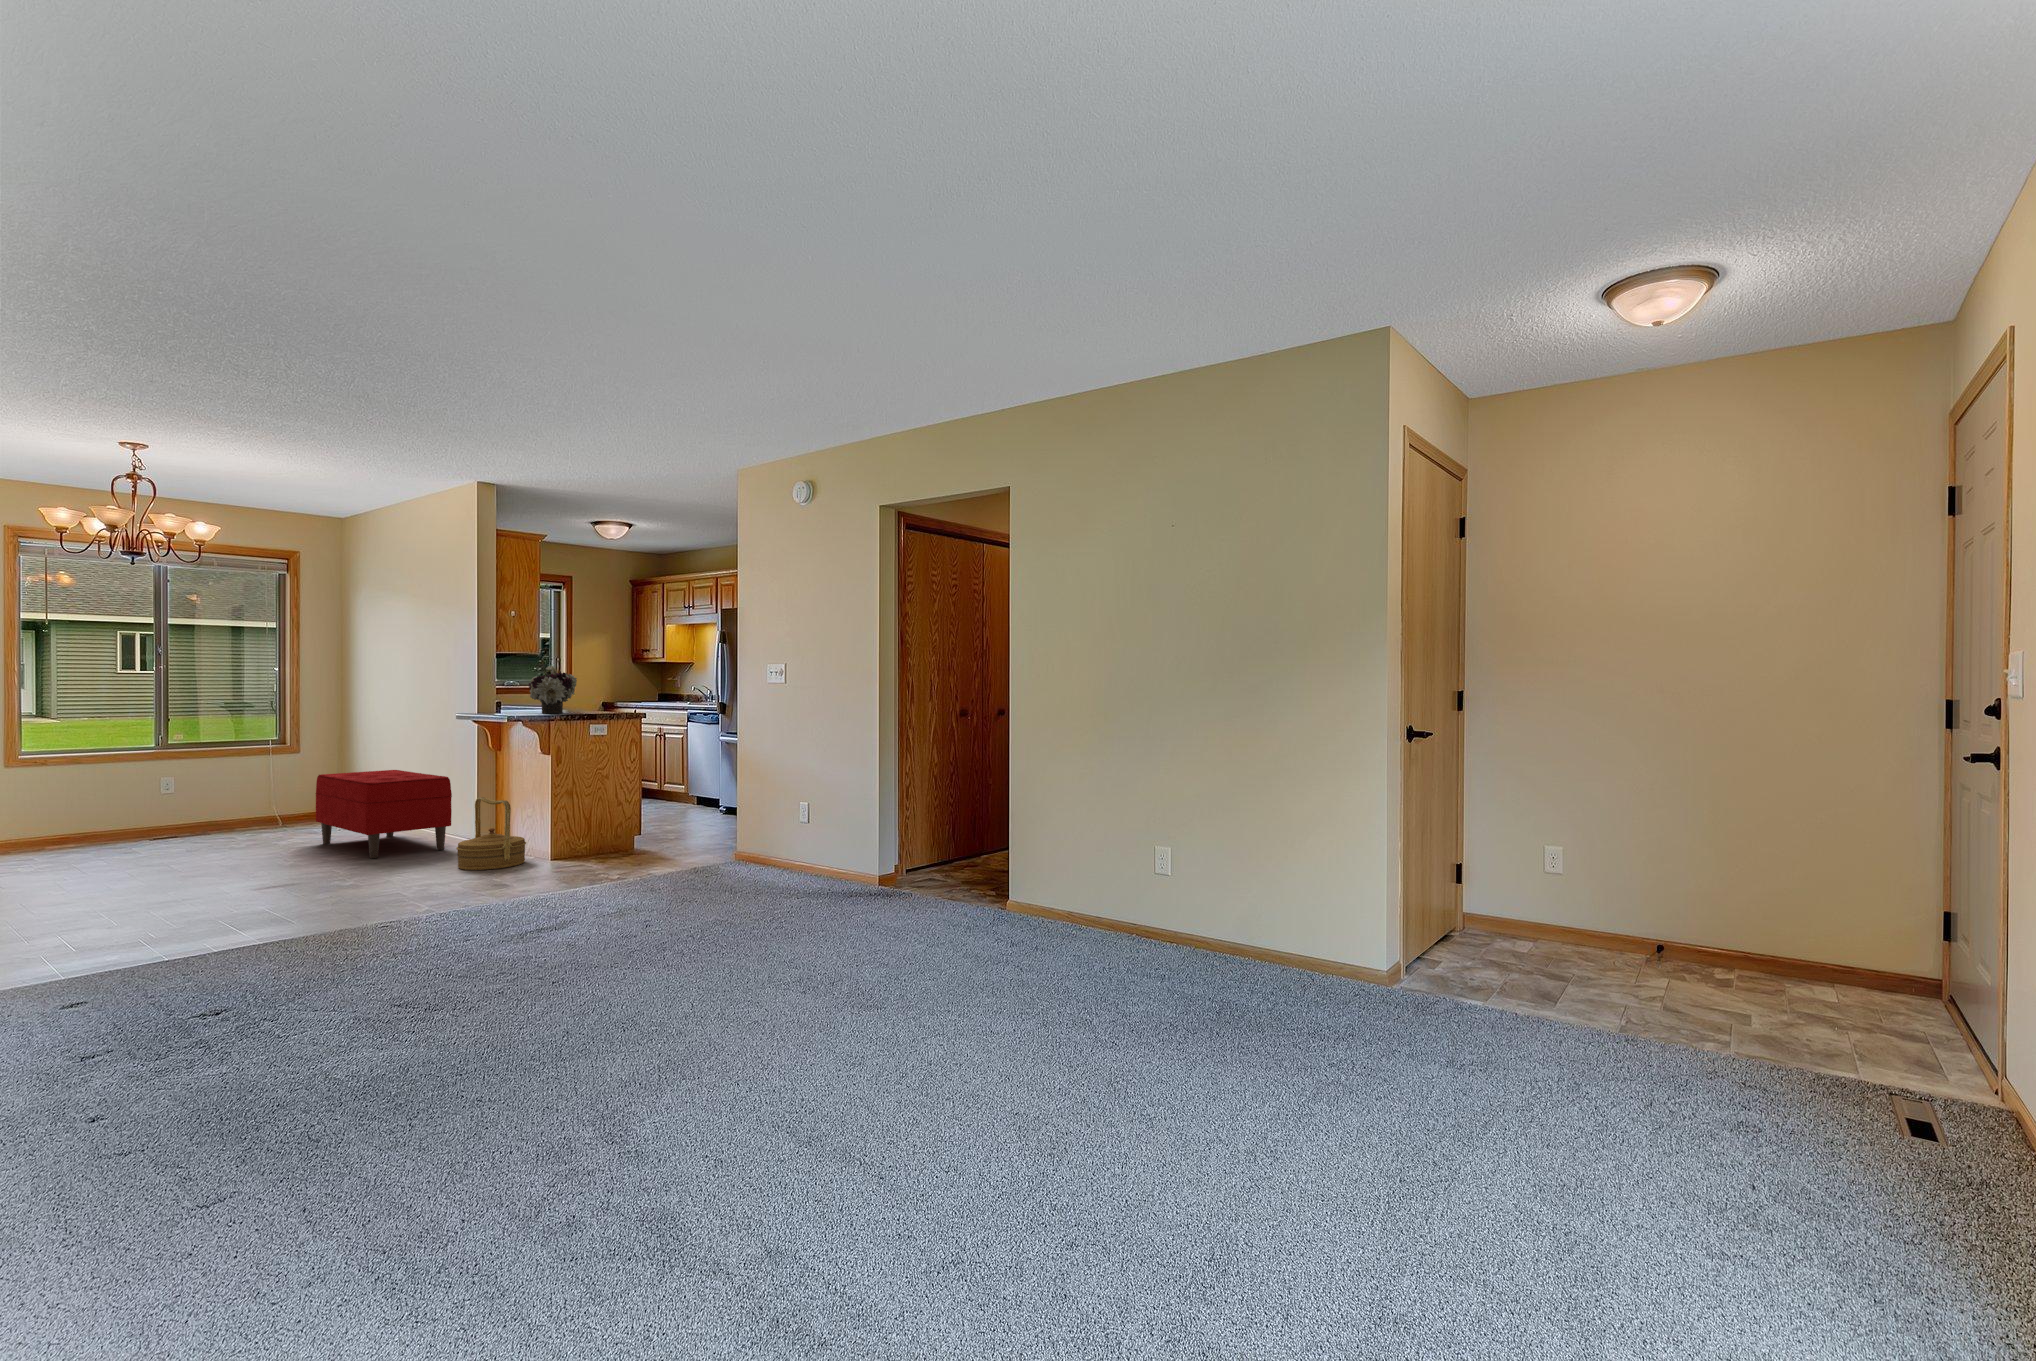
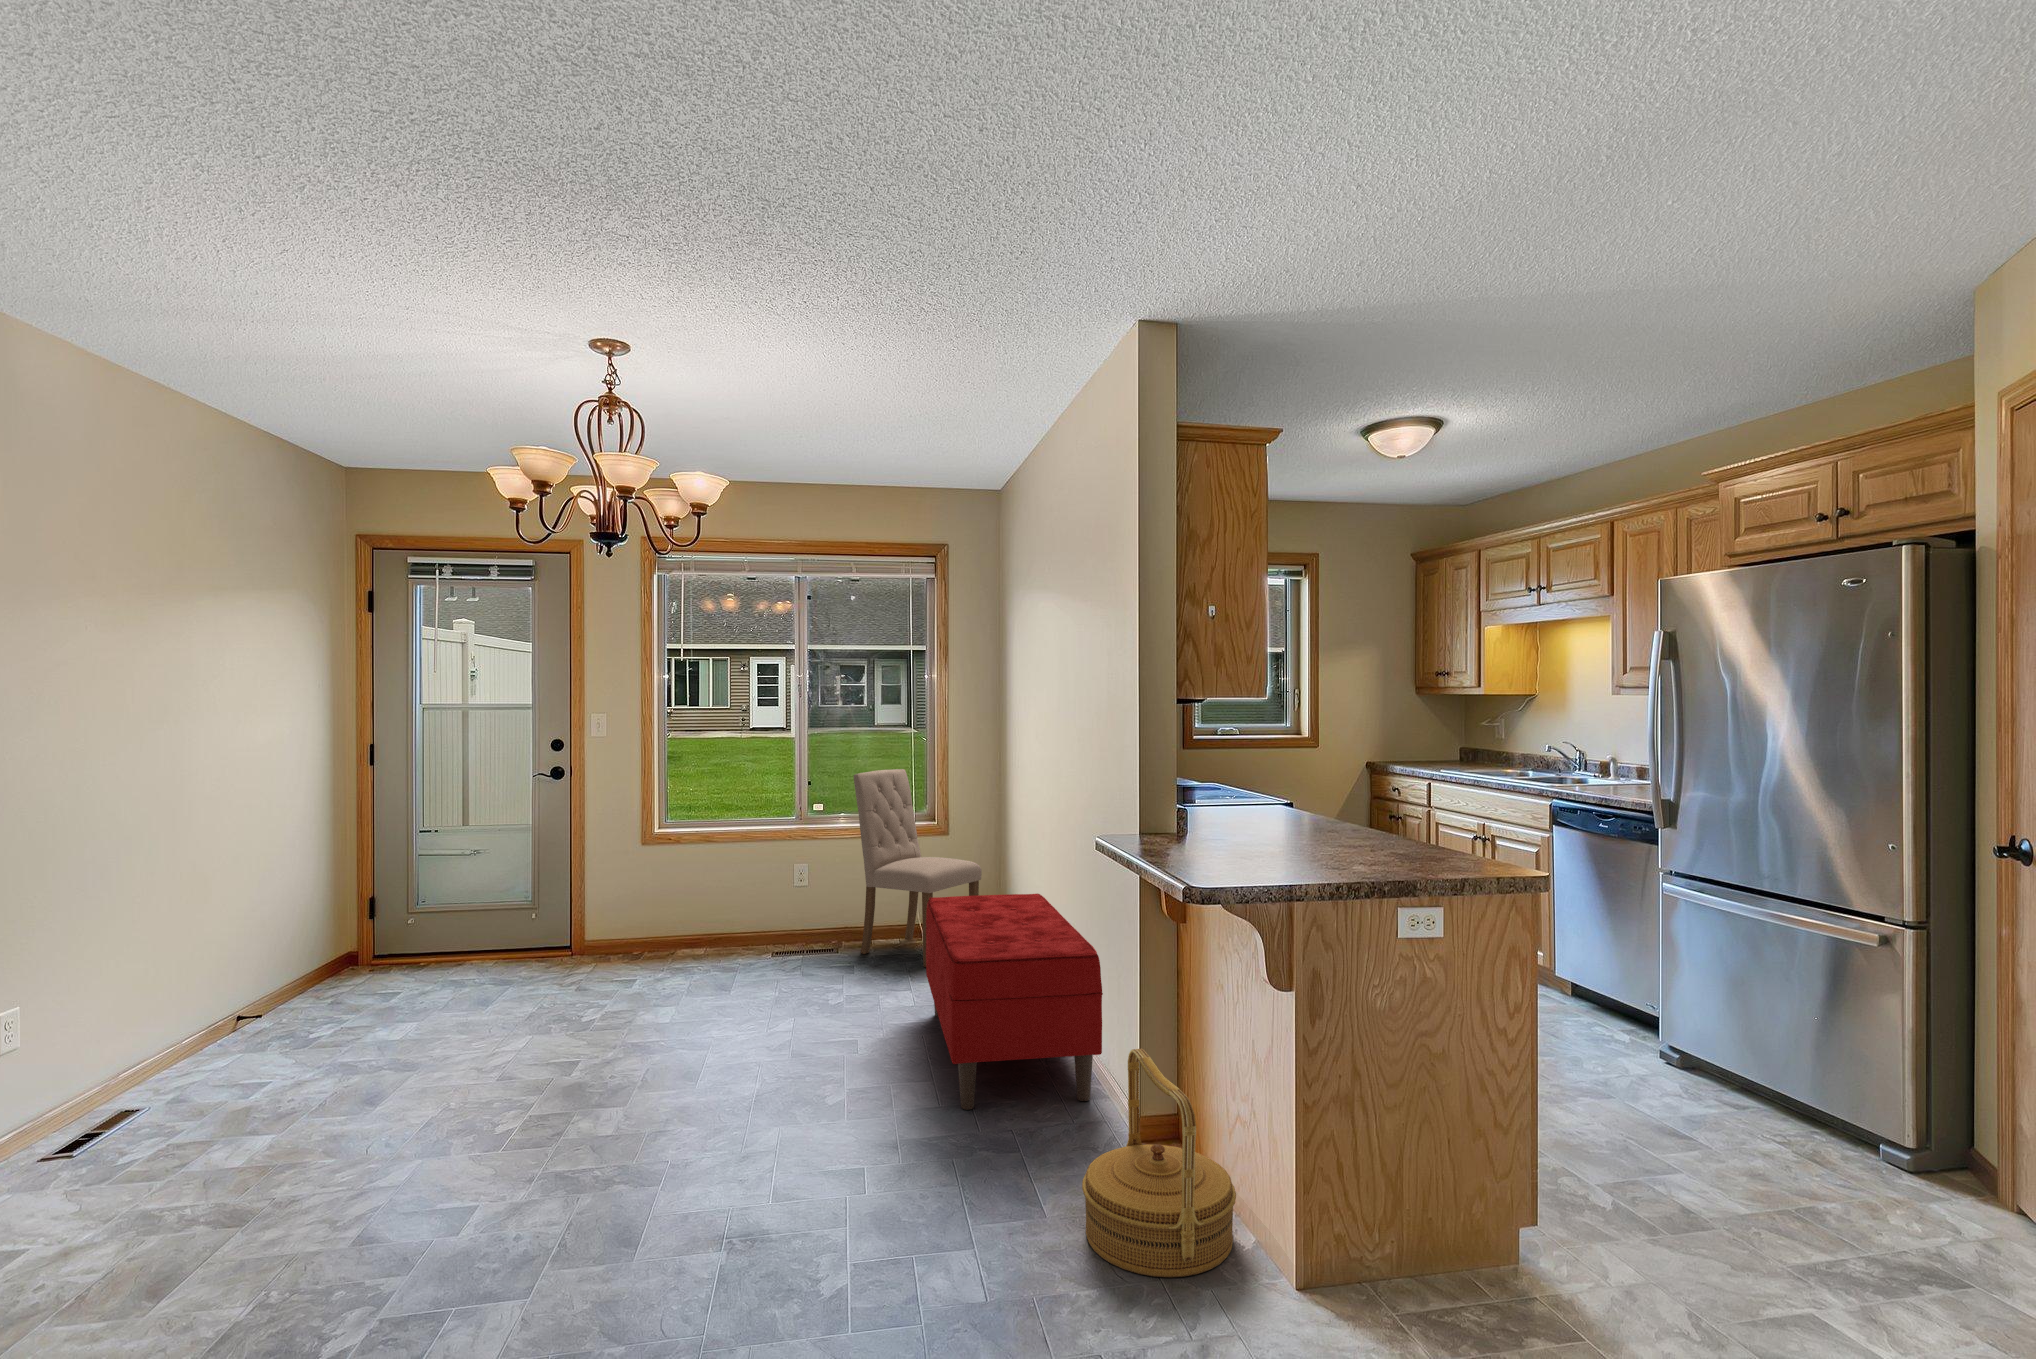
flower arrangement: present [529,665,577,714] -> none [1242,733,1354,858]
dining chair: none [225,710,333,834] -> present [854,769,982,967]

